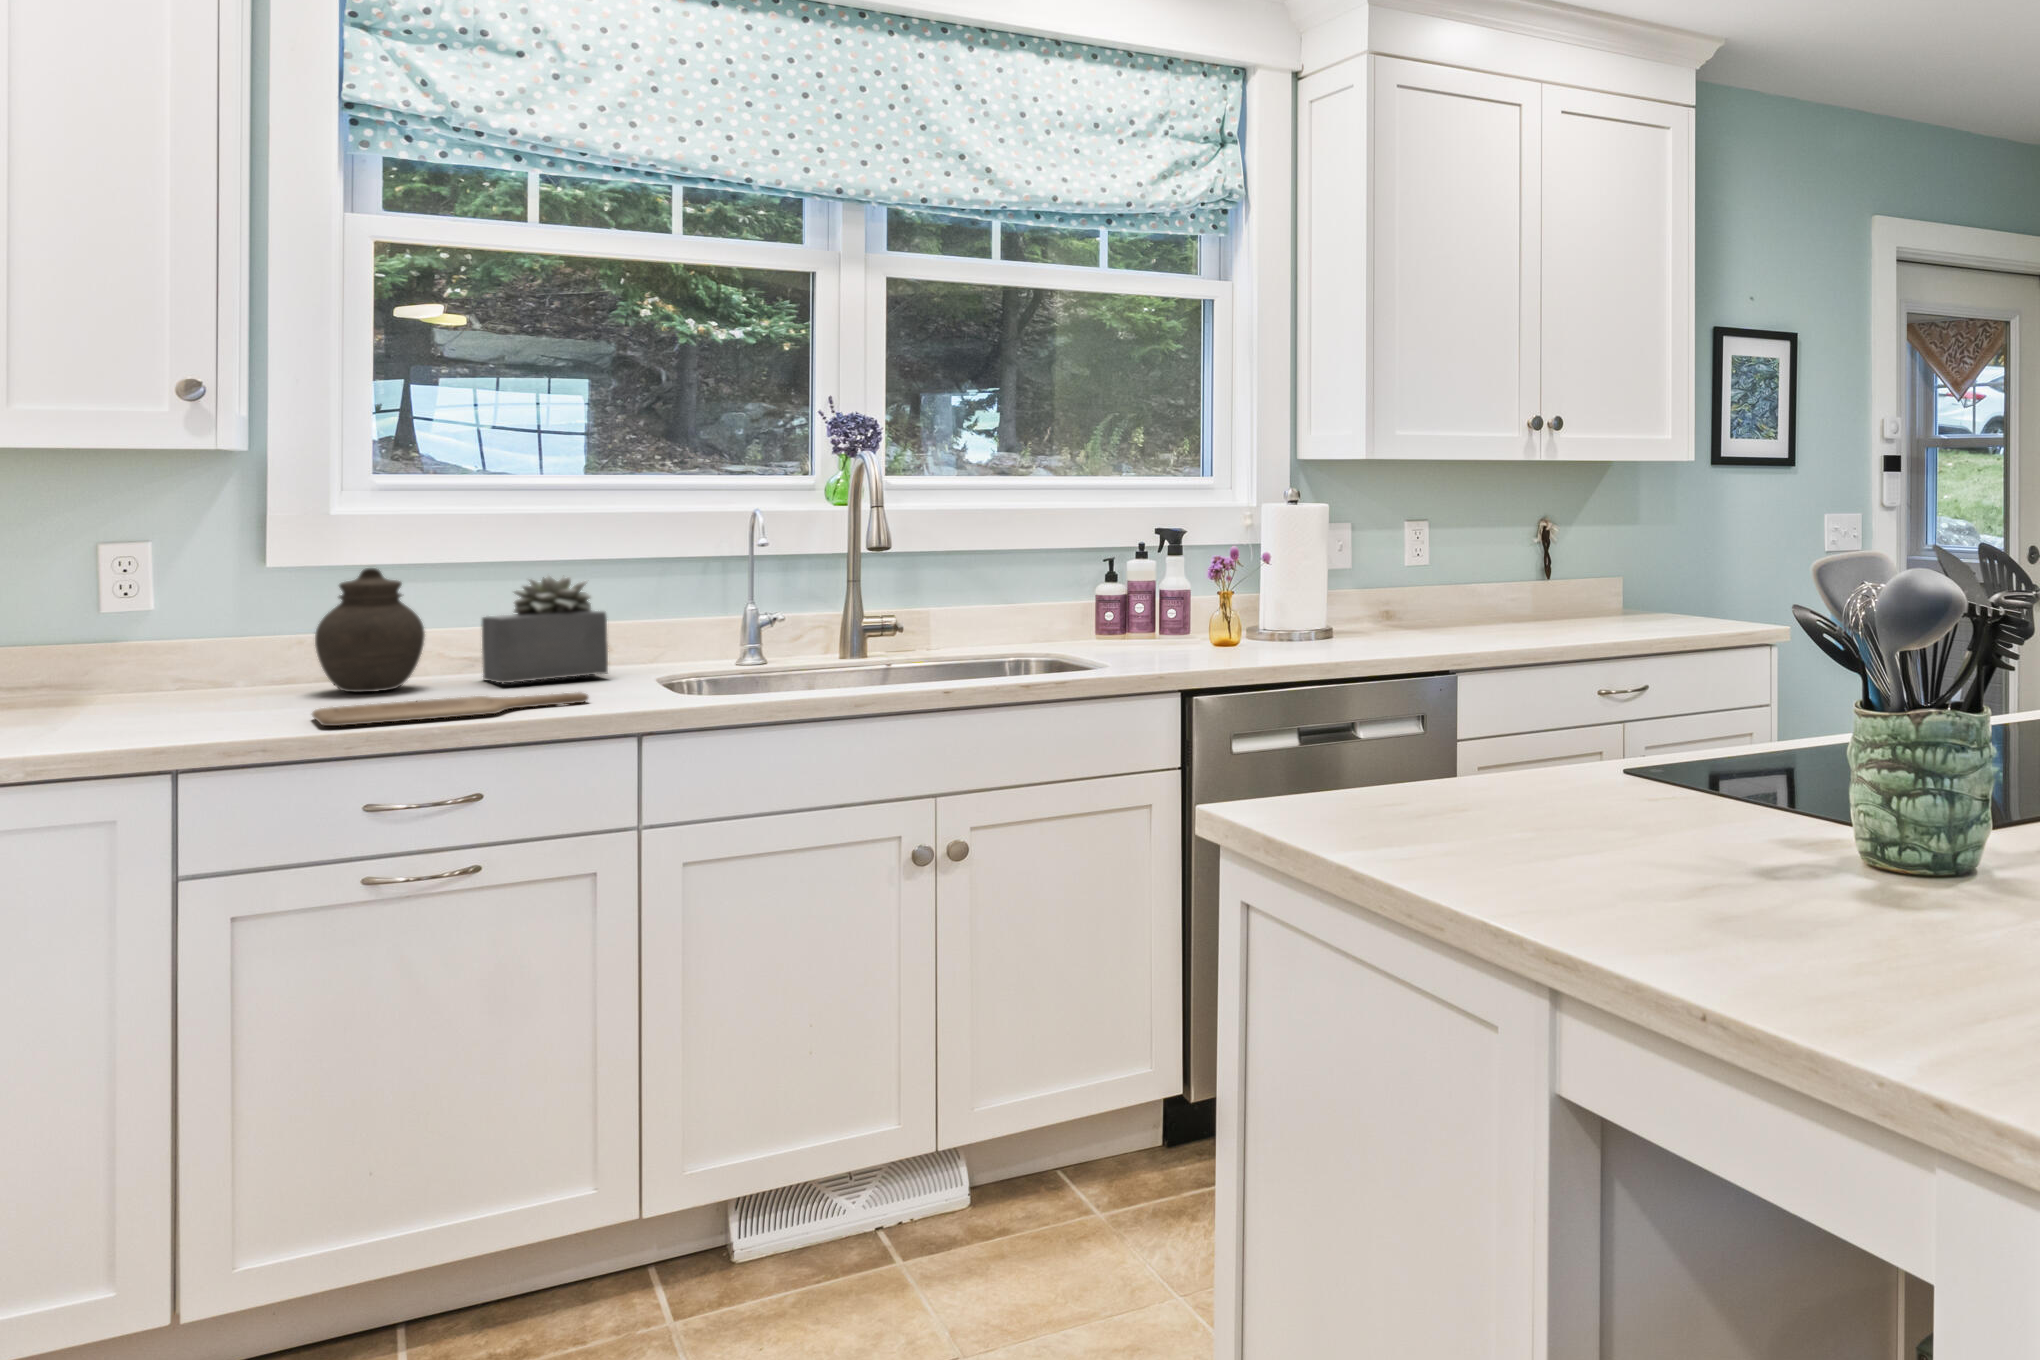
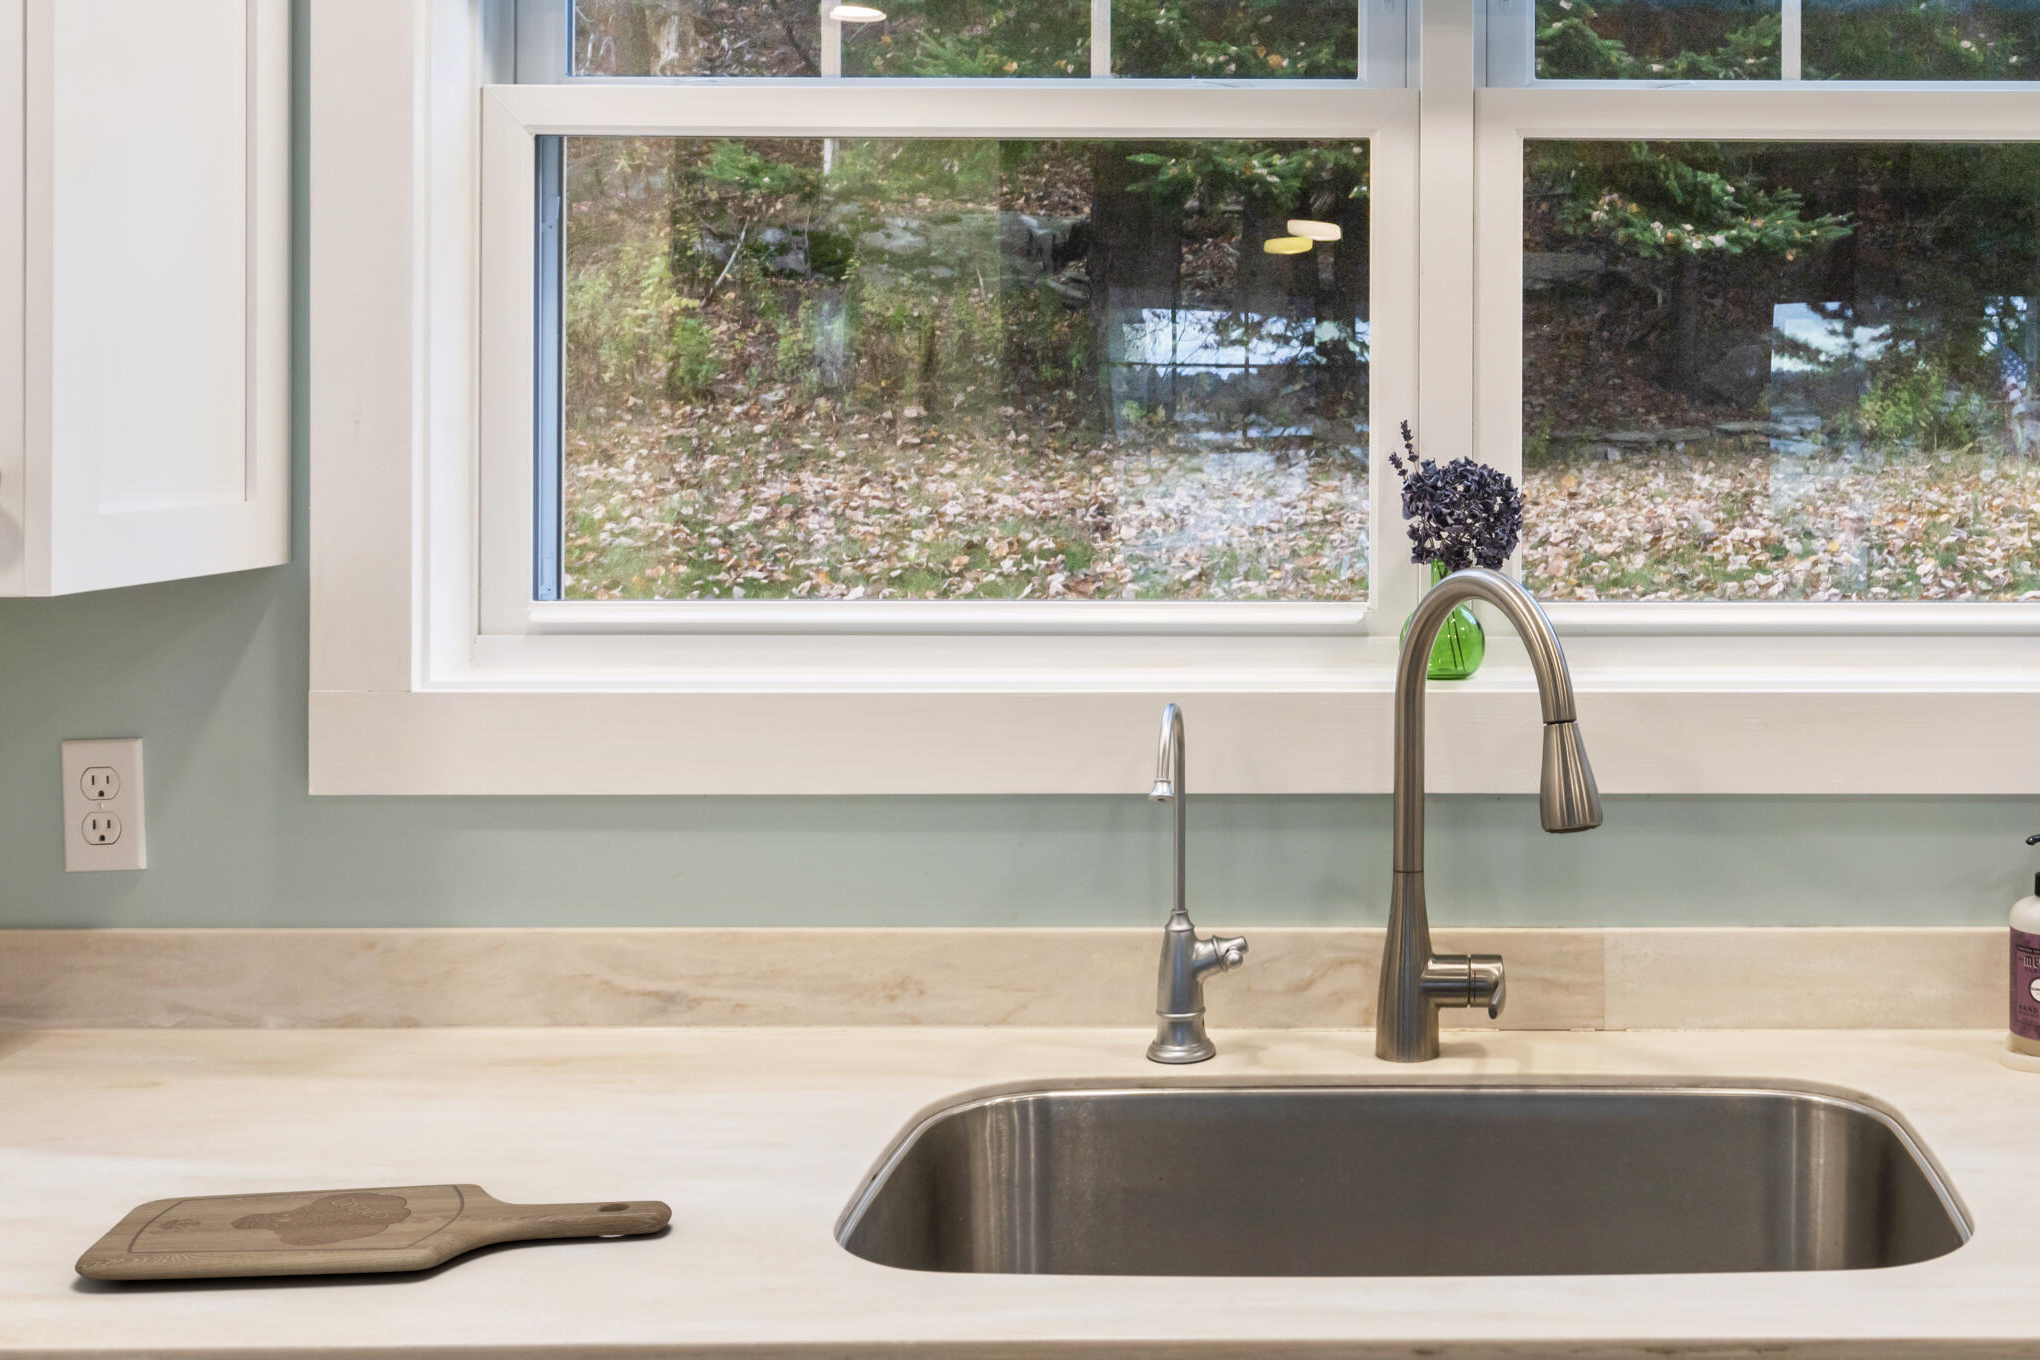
jar: present [315,568,425,692] -> none [309,833,514,1103]
succulent plant: present [482,576,608,683] -> none [619,849,848,1110]

